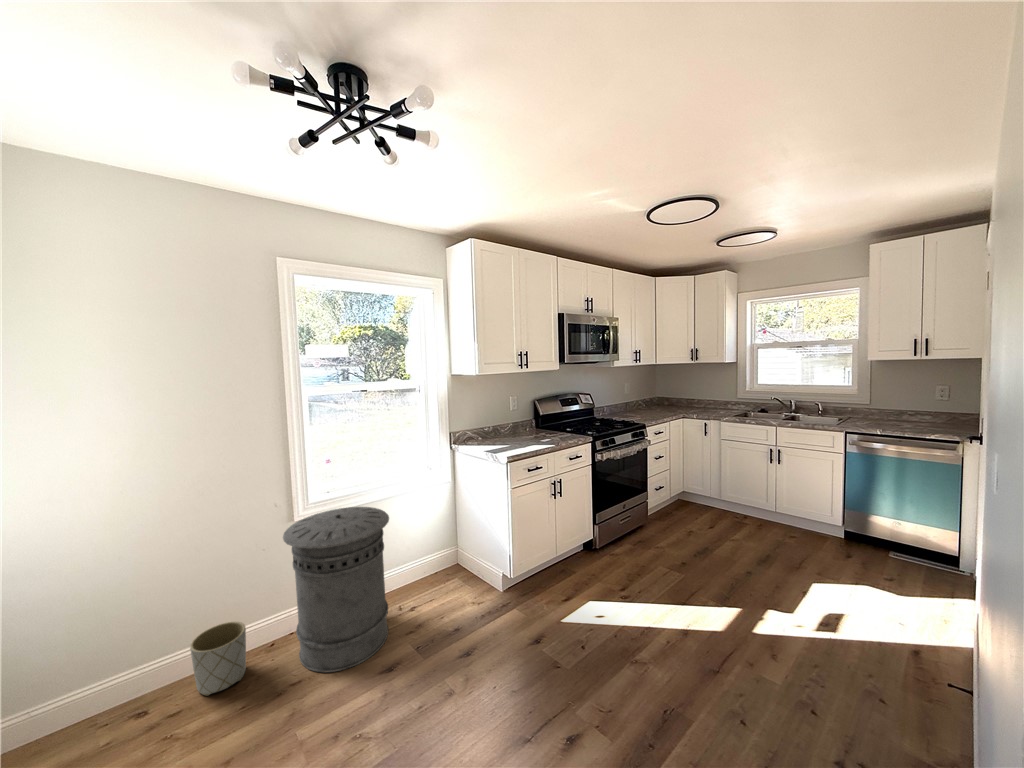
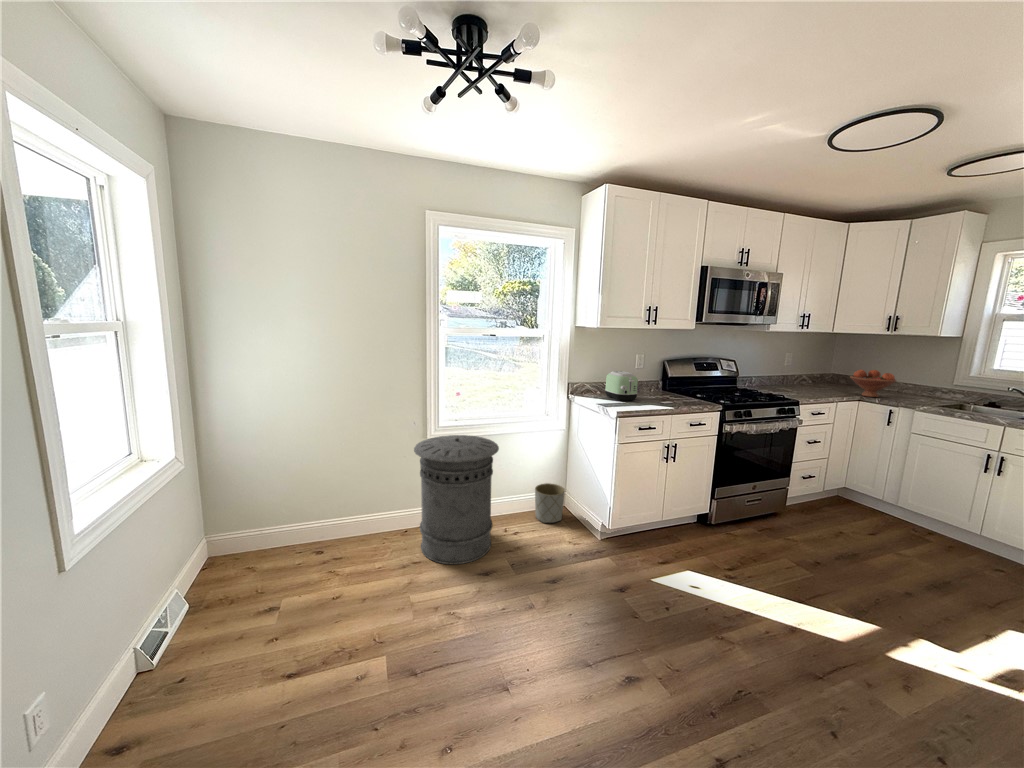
fruit bowl: none [673,392,704,414] -> present [850,370,896,397]
toaster: none [488,415,519,445] -> present [605,371,638,401]
planter: present [190,622,246,696] -> present [535,483,565,523]

